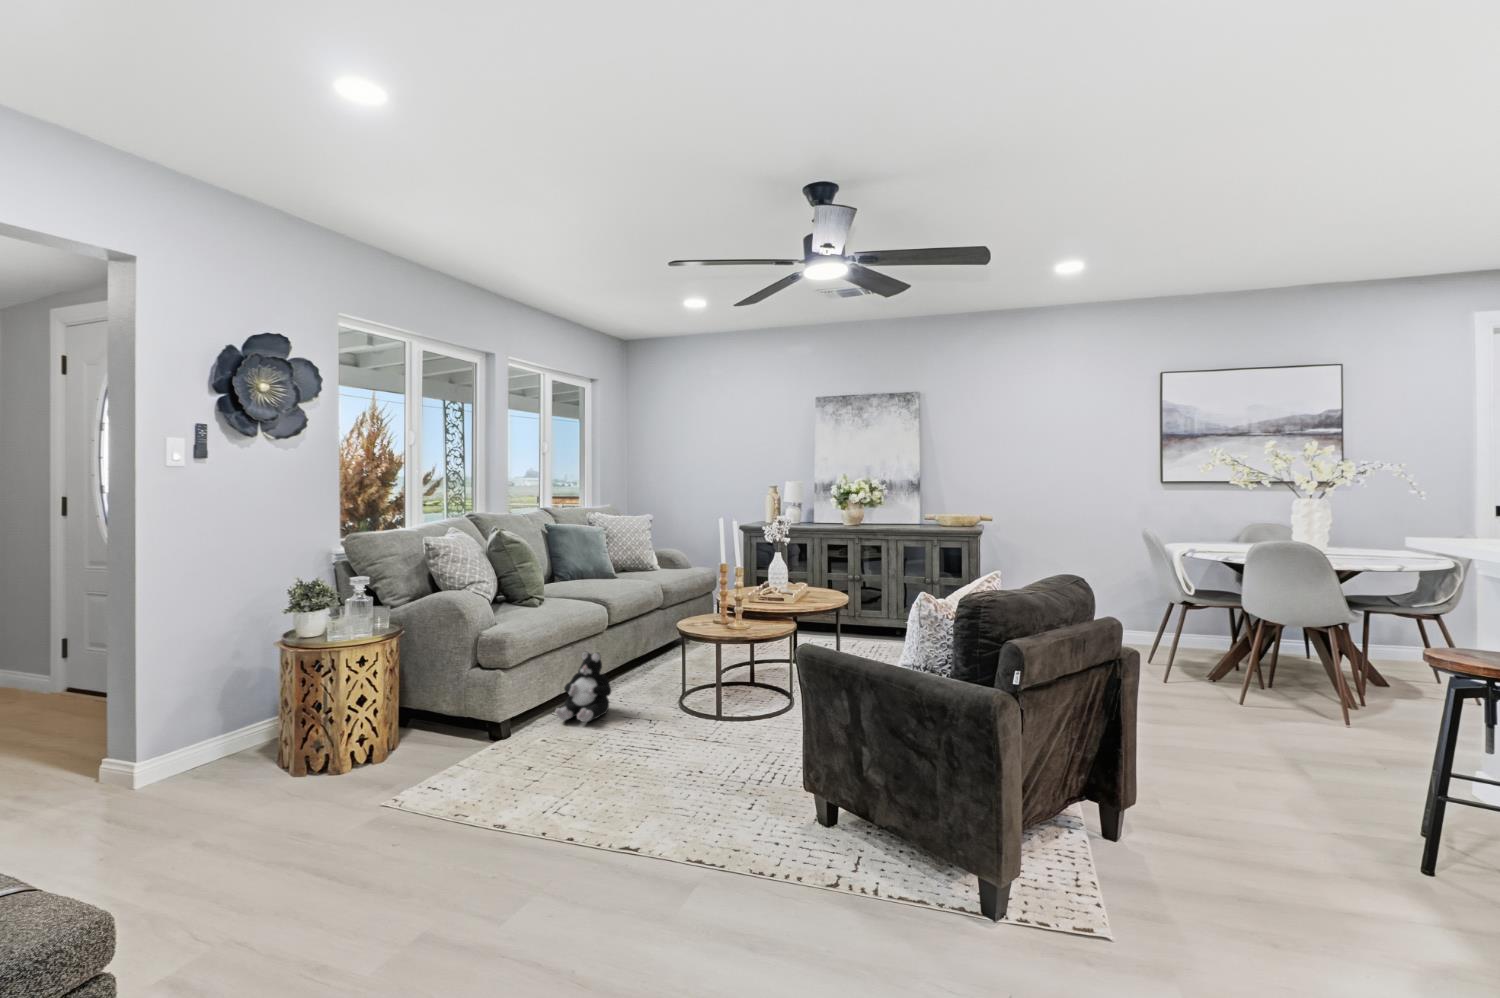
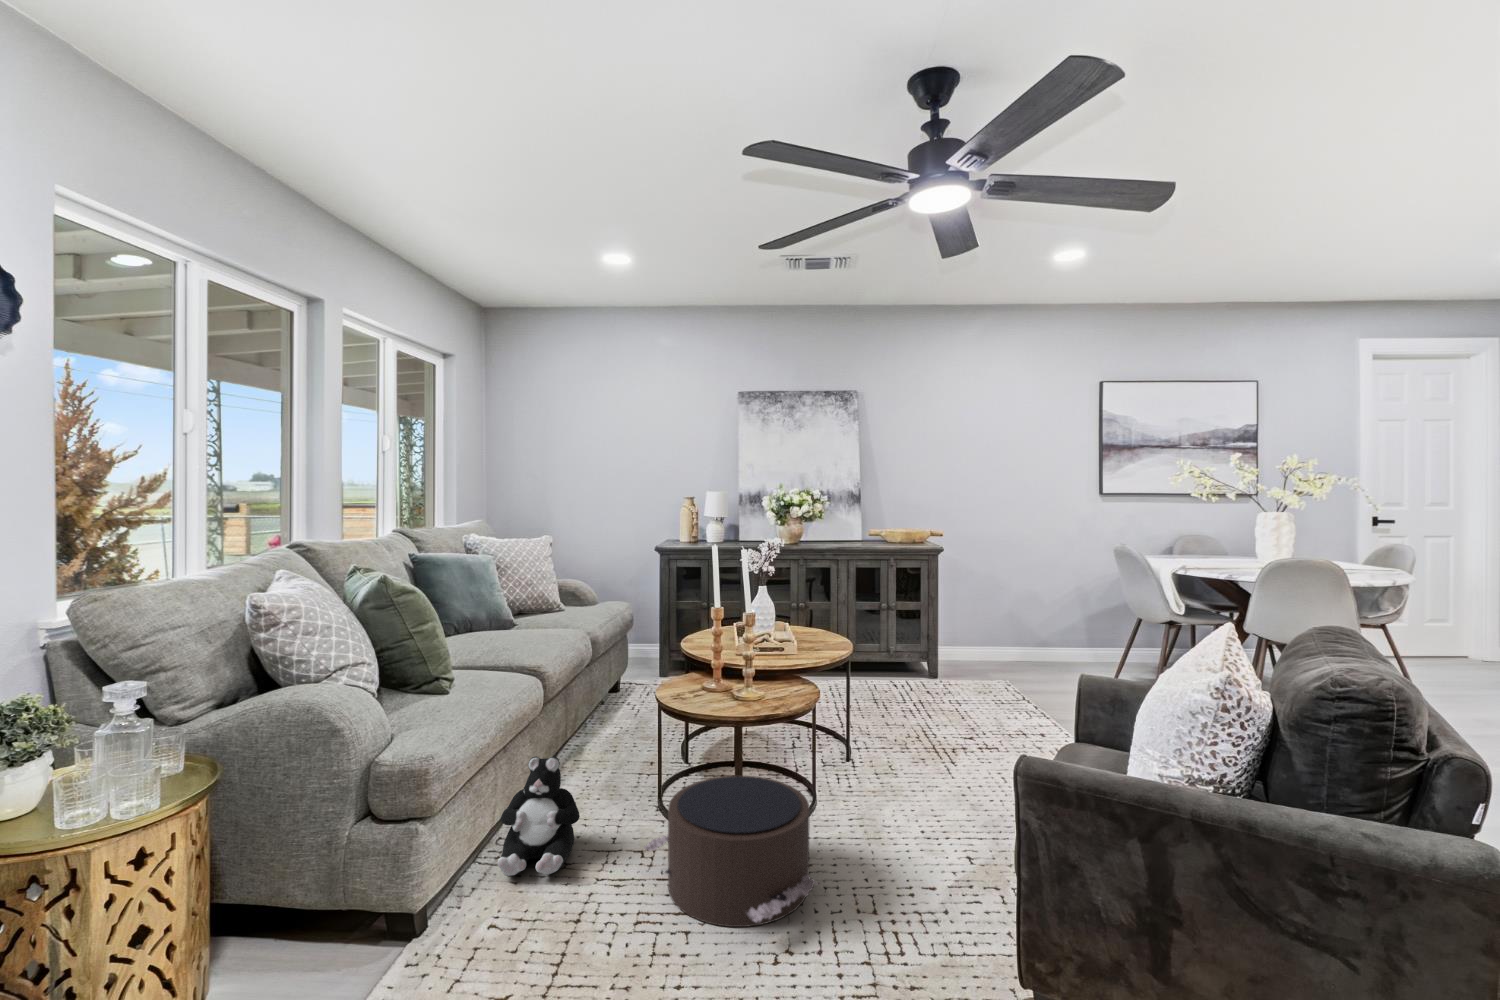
pouf: none [642,674,744,758] -> present [644,776,820,927]

